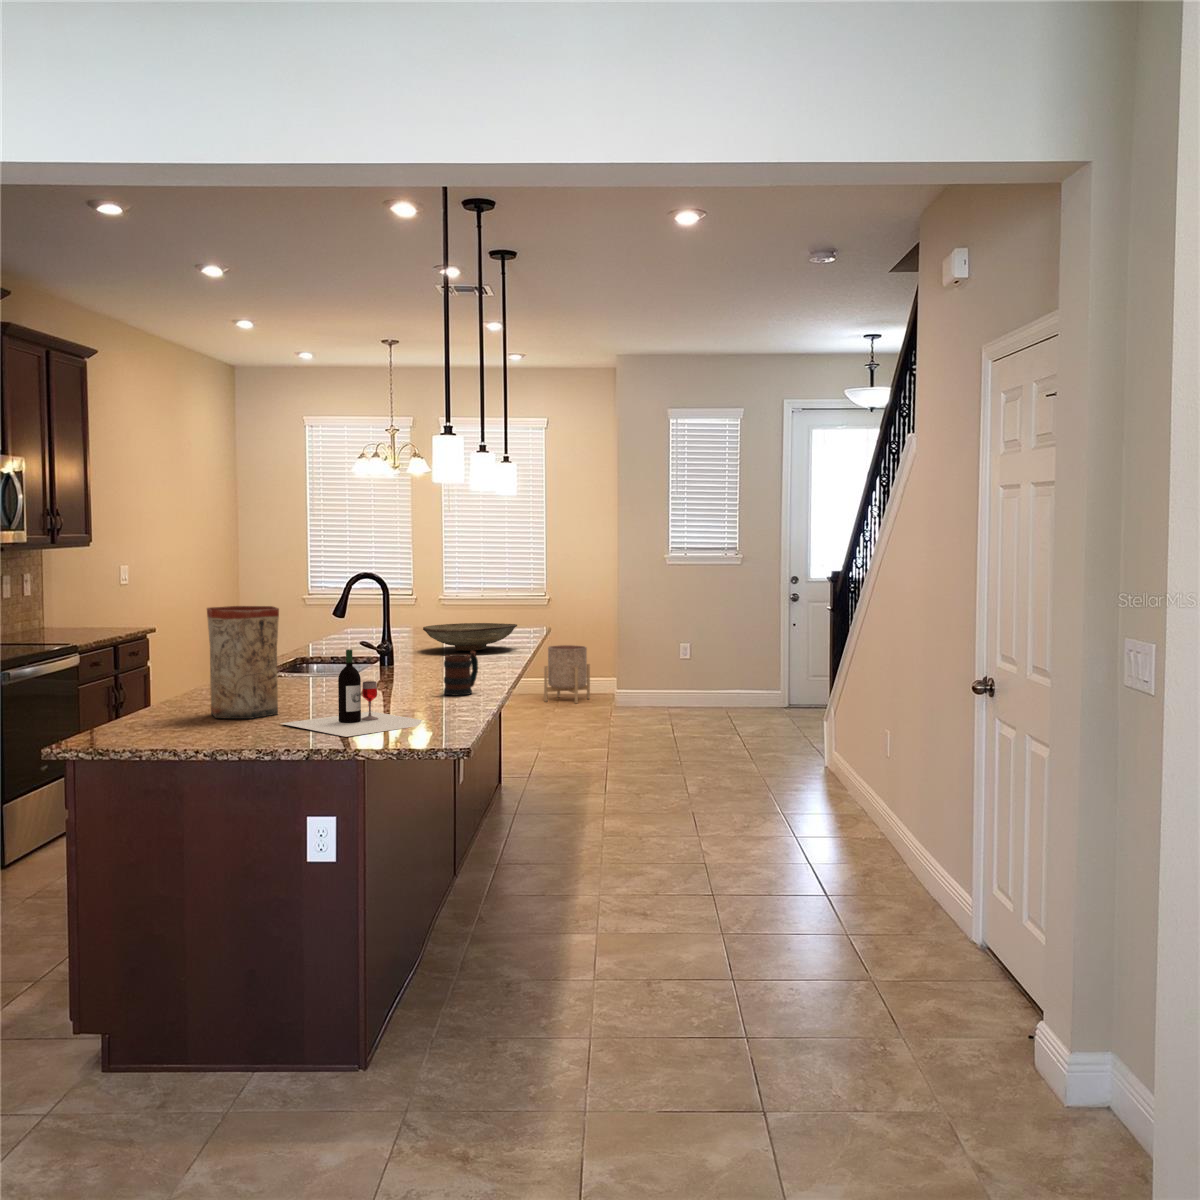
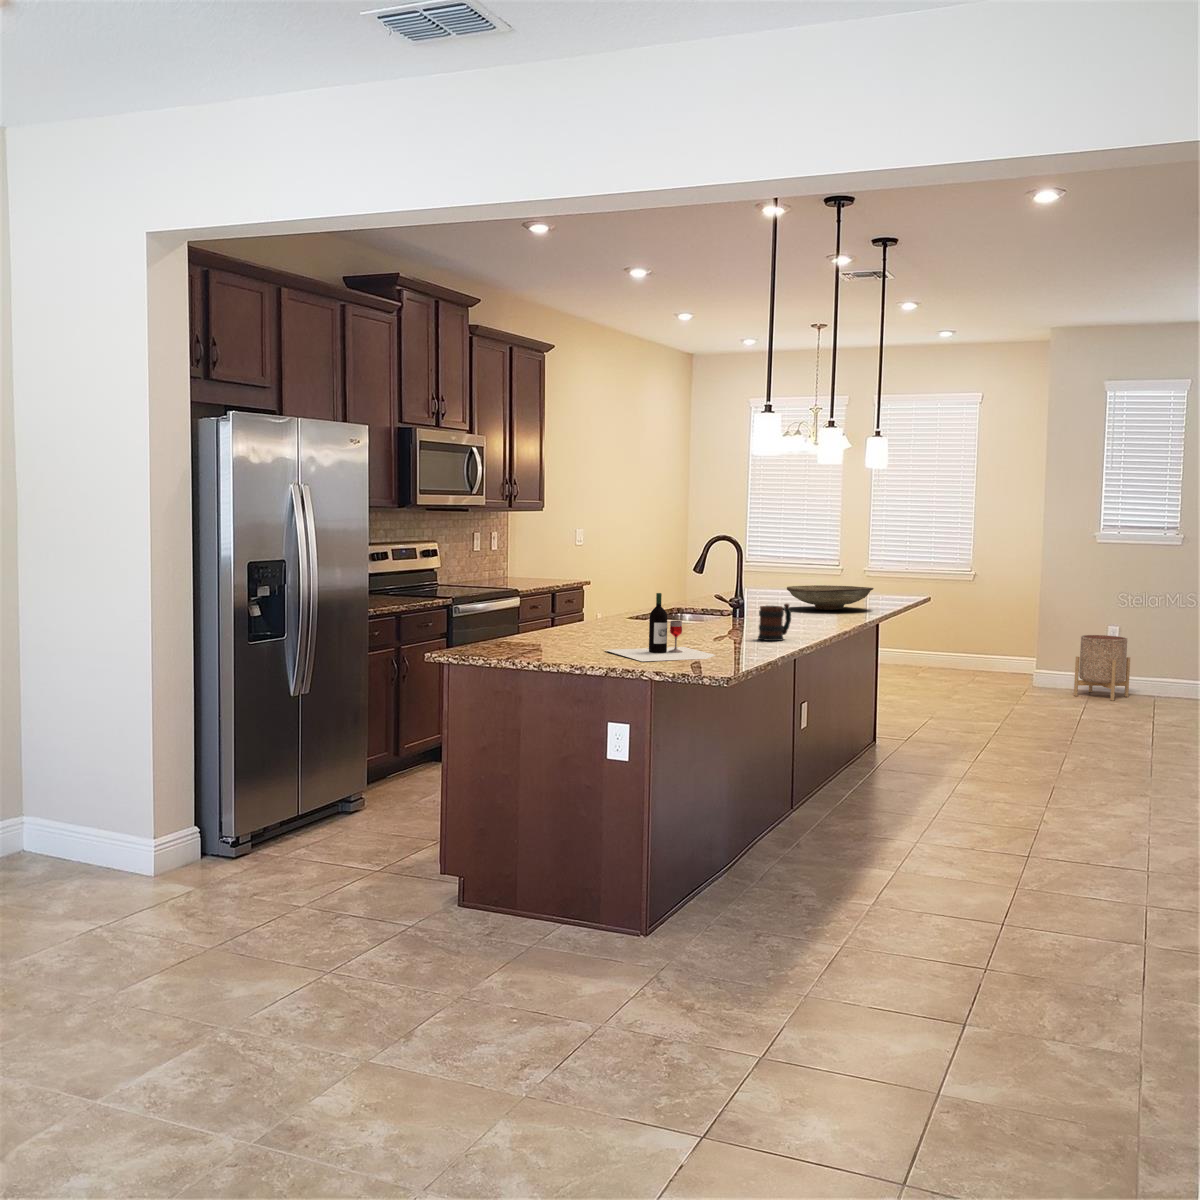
vase: present [207,606,279,719] -> none [562,556,614,646]
planter: present [544,645,590,703] -> present [1074,635,1130,701]

